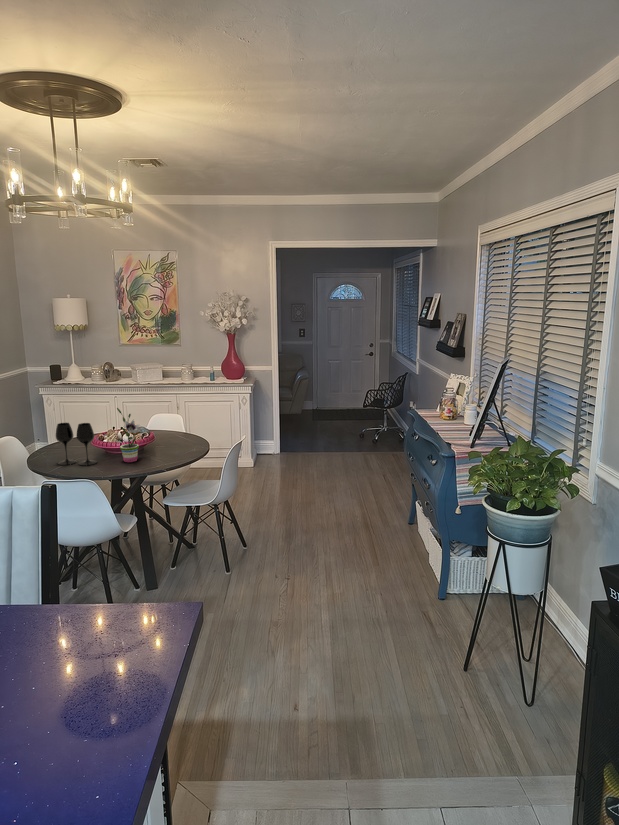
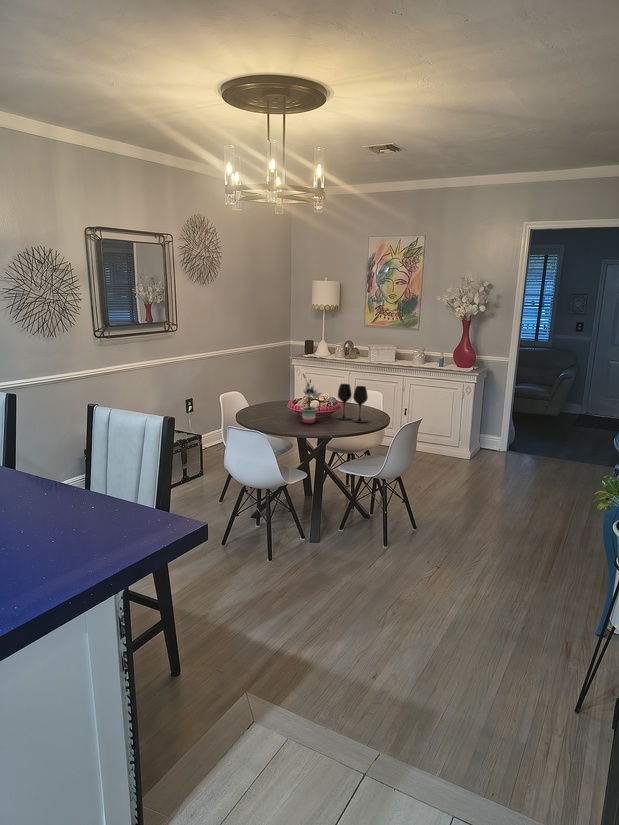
wine glass: present [56,423,97,465] -> present [337,384,368,423]

